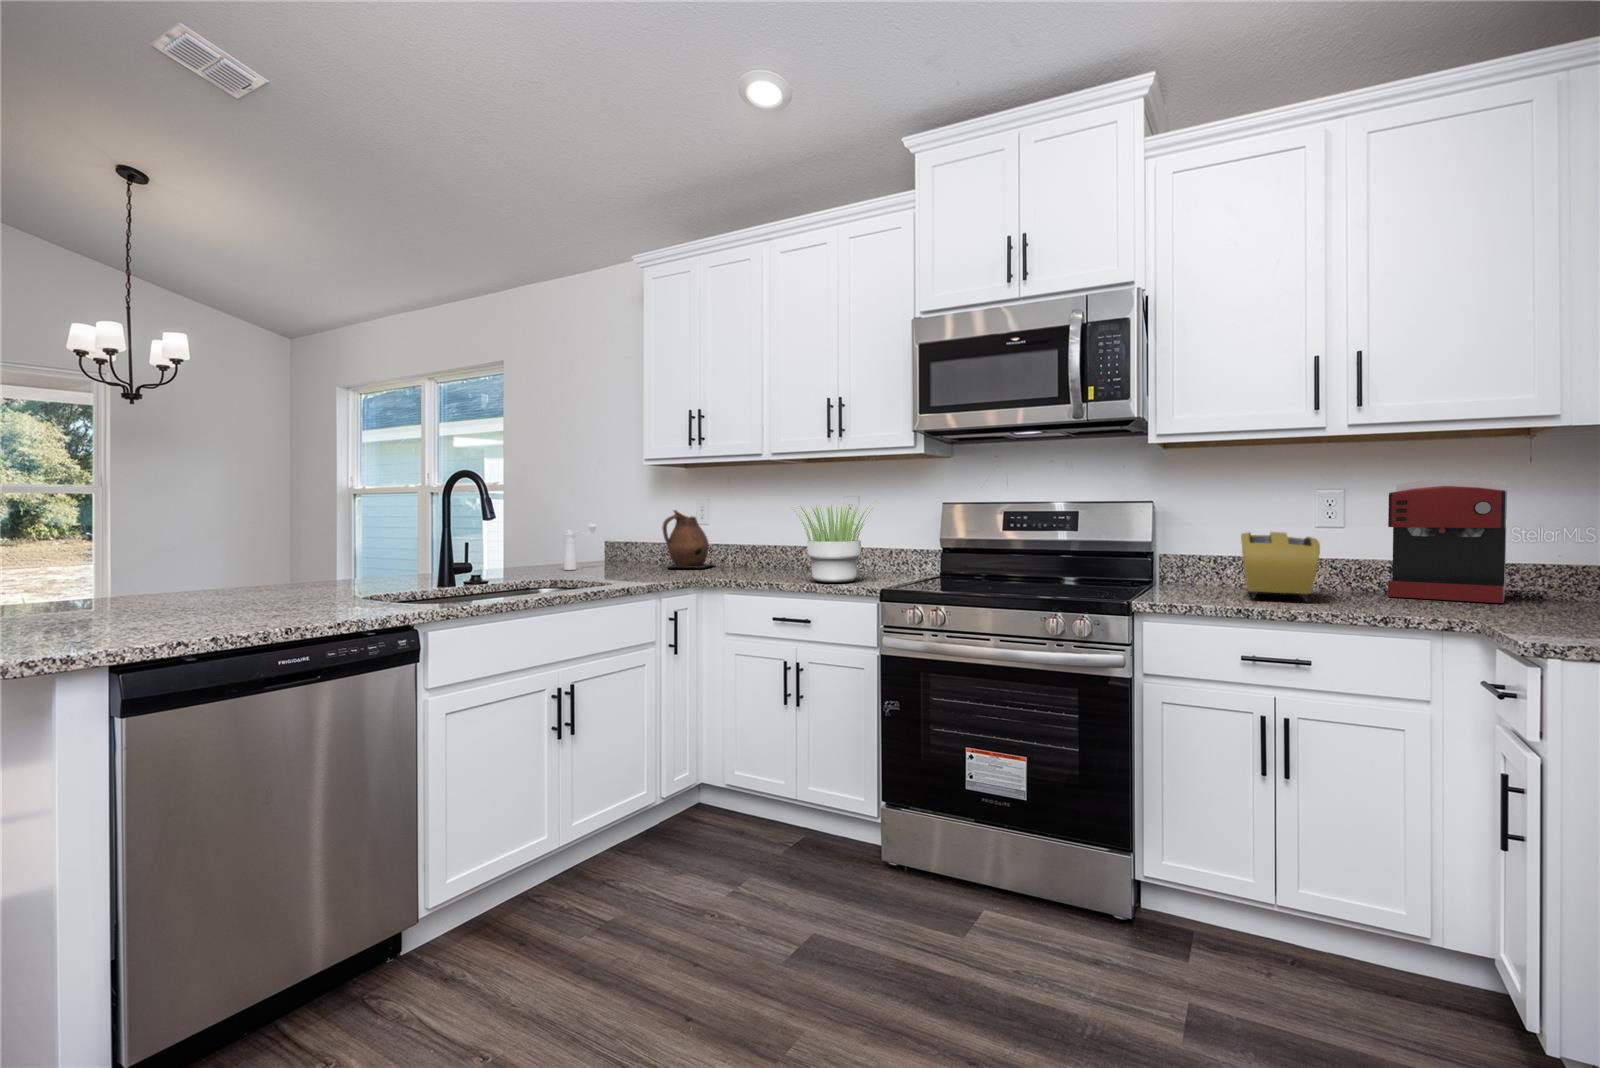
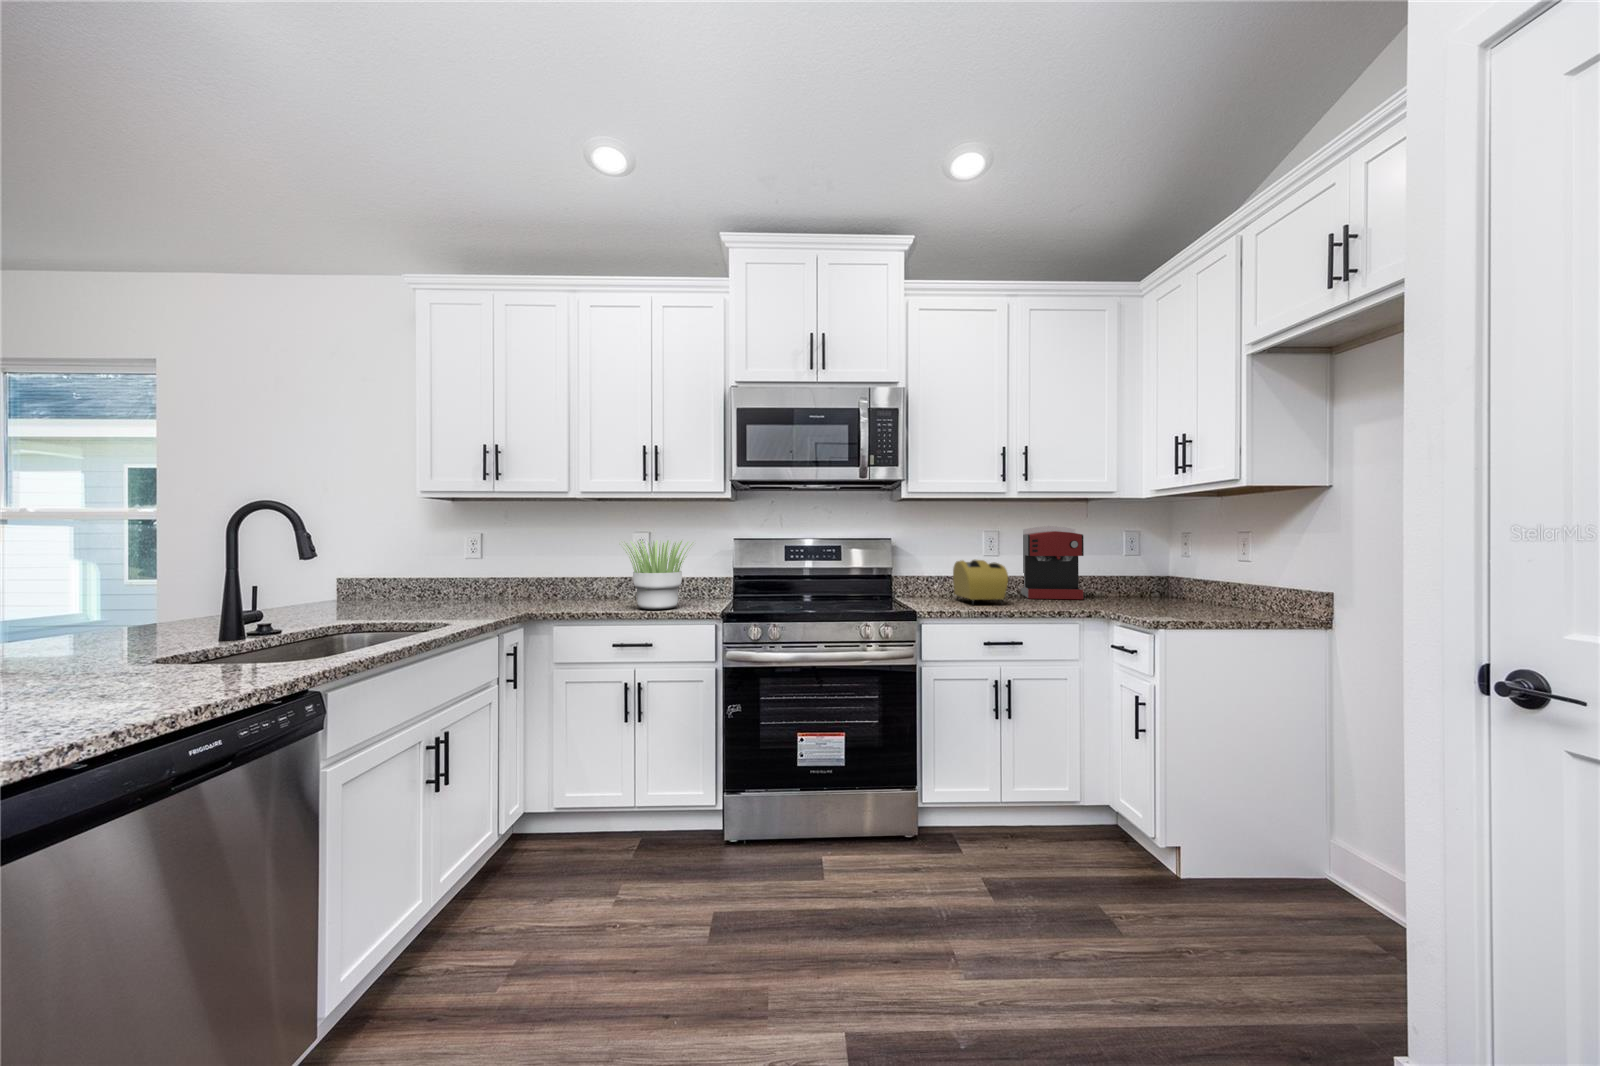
ceramic pitcher: present [662,510,712,568] -> none [438,543,492,603]
pepper mill: present [564,524,597,570] -> none [308,559,350,612]

